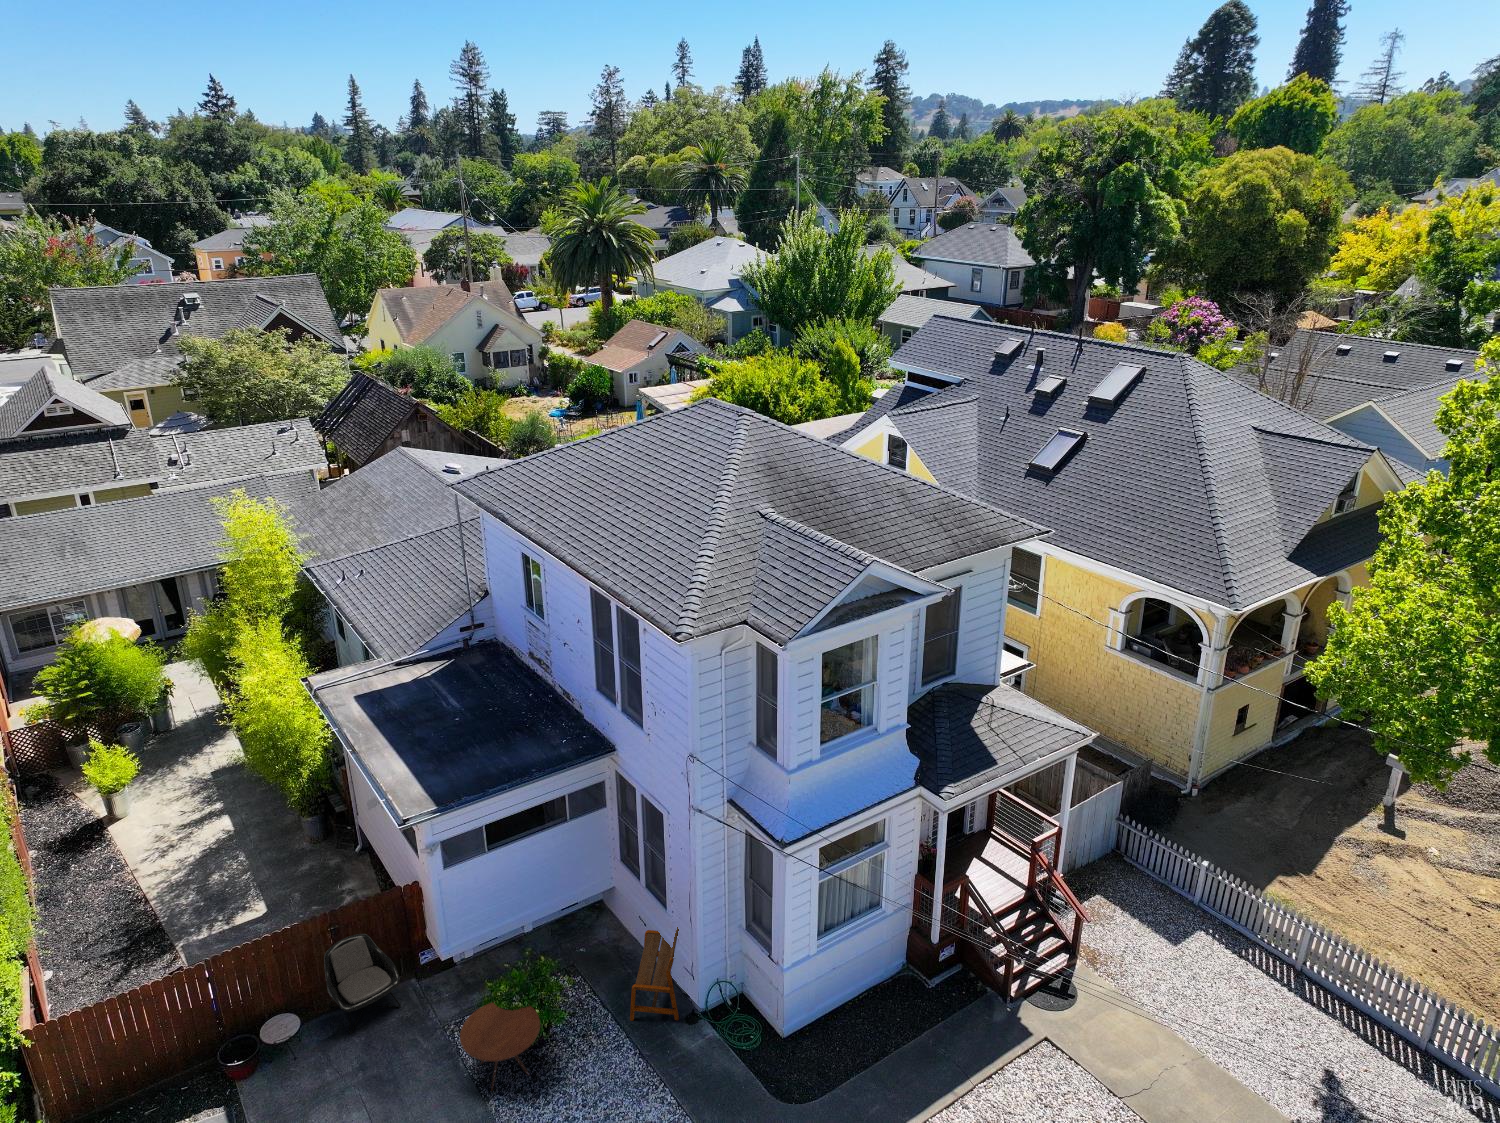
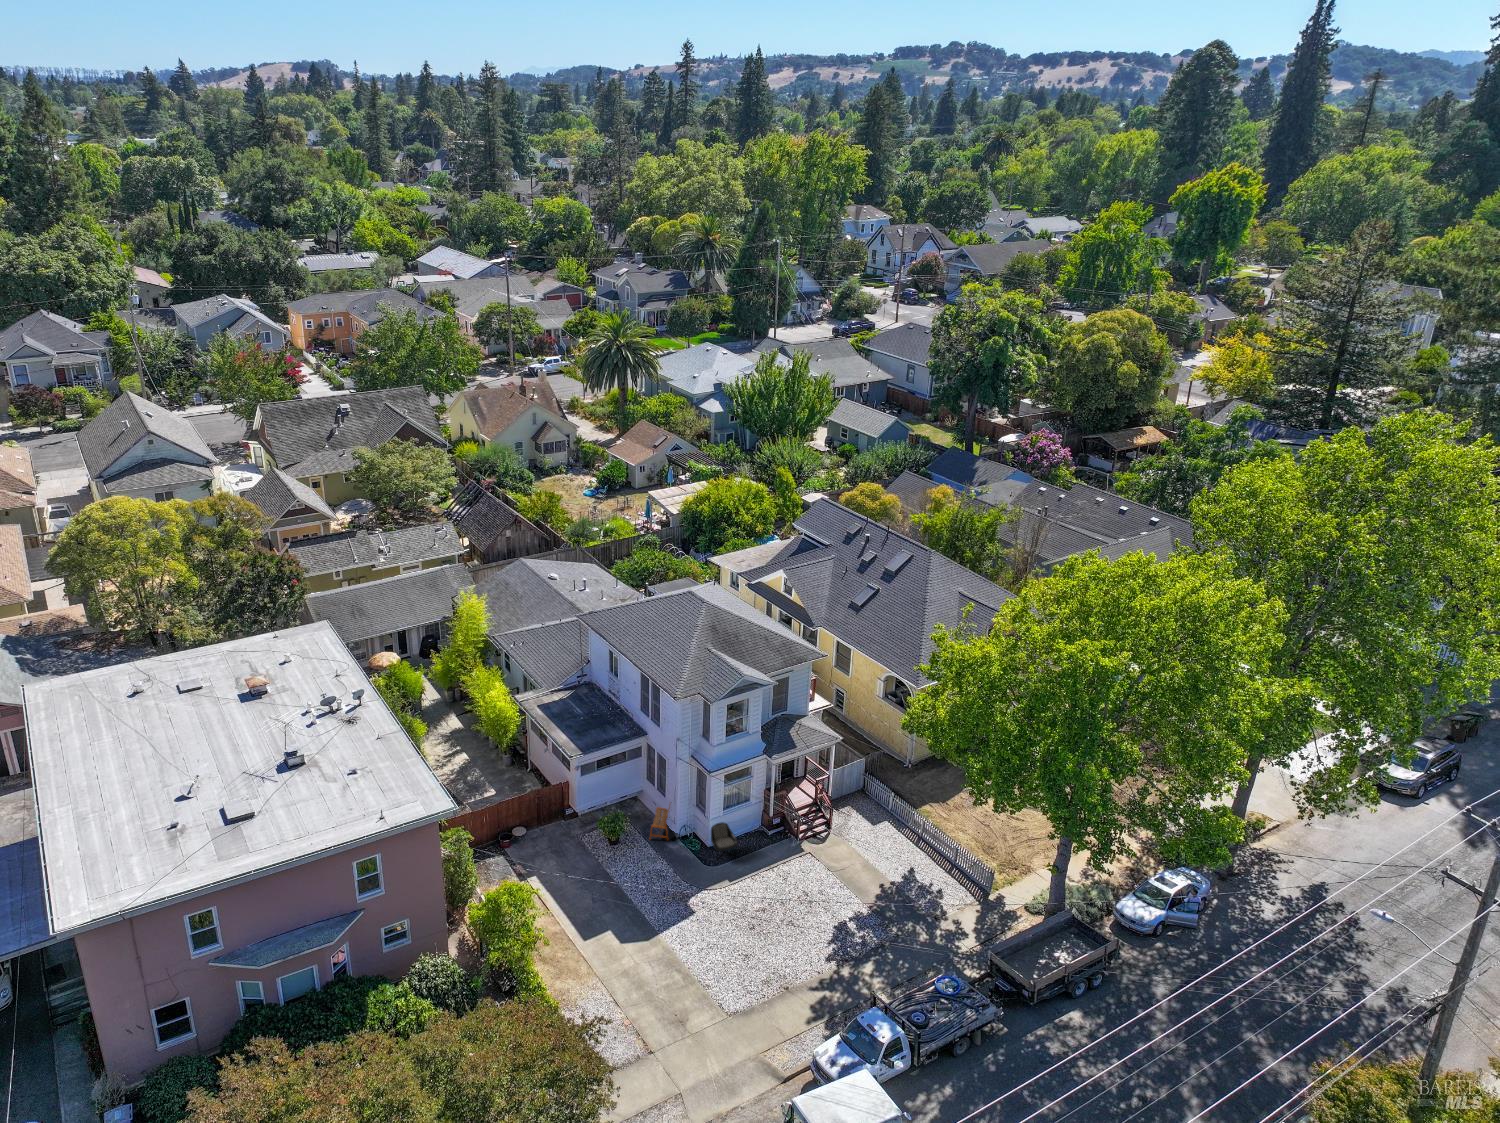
lounge chair: present [324,934,401,1034] -> present [711,822,738,852]
round table: present [460,1003,540,1091] -> none [587,828,617,860]

